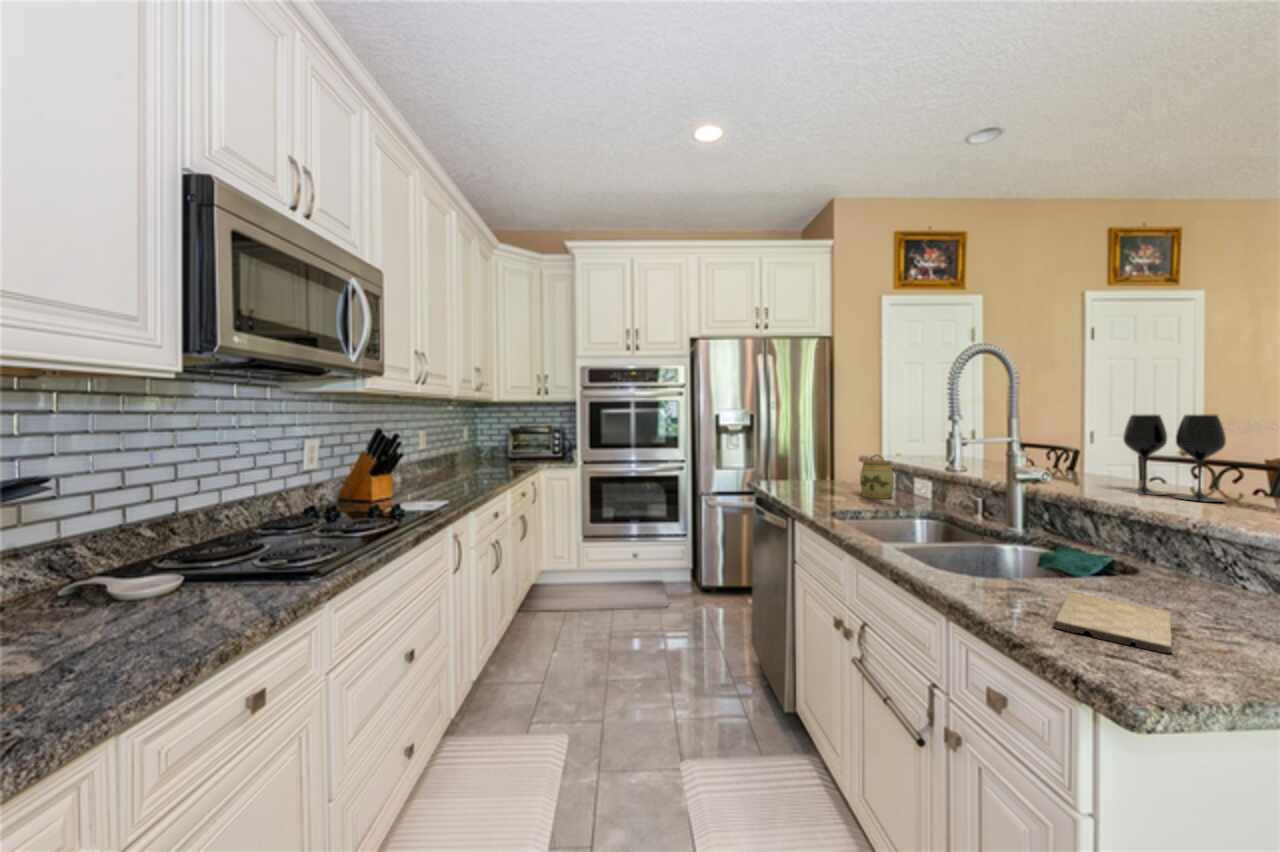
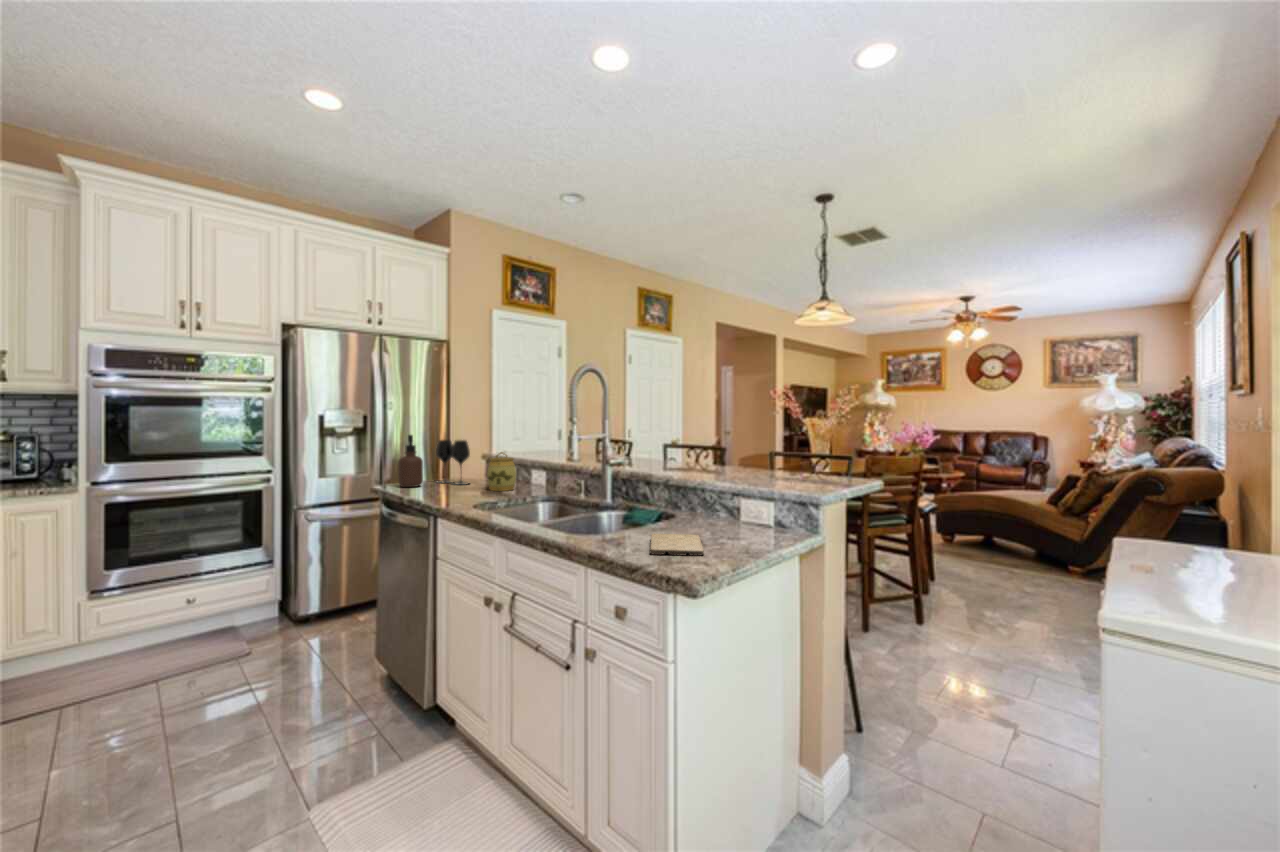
wine glass: present [1123,414,1226,502] -> present [436,440,470,485]
soap dispenser: none [772,433,795,486] -> present [398,435,423,487]

